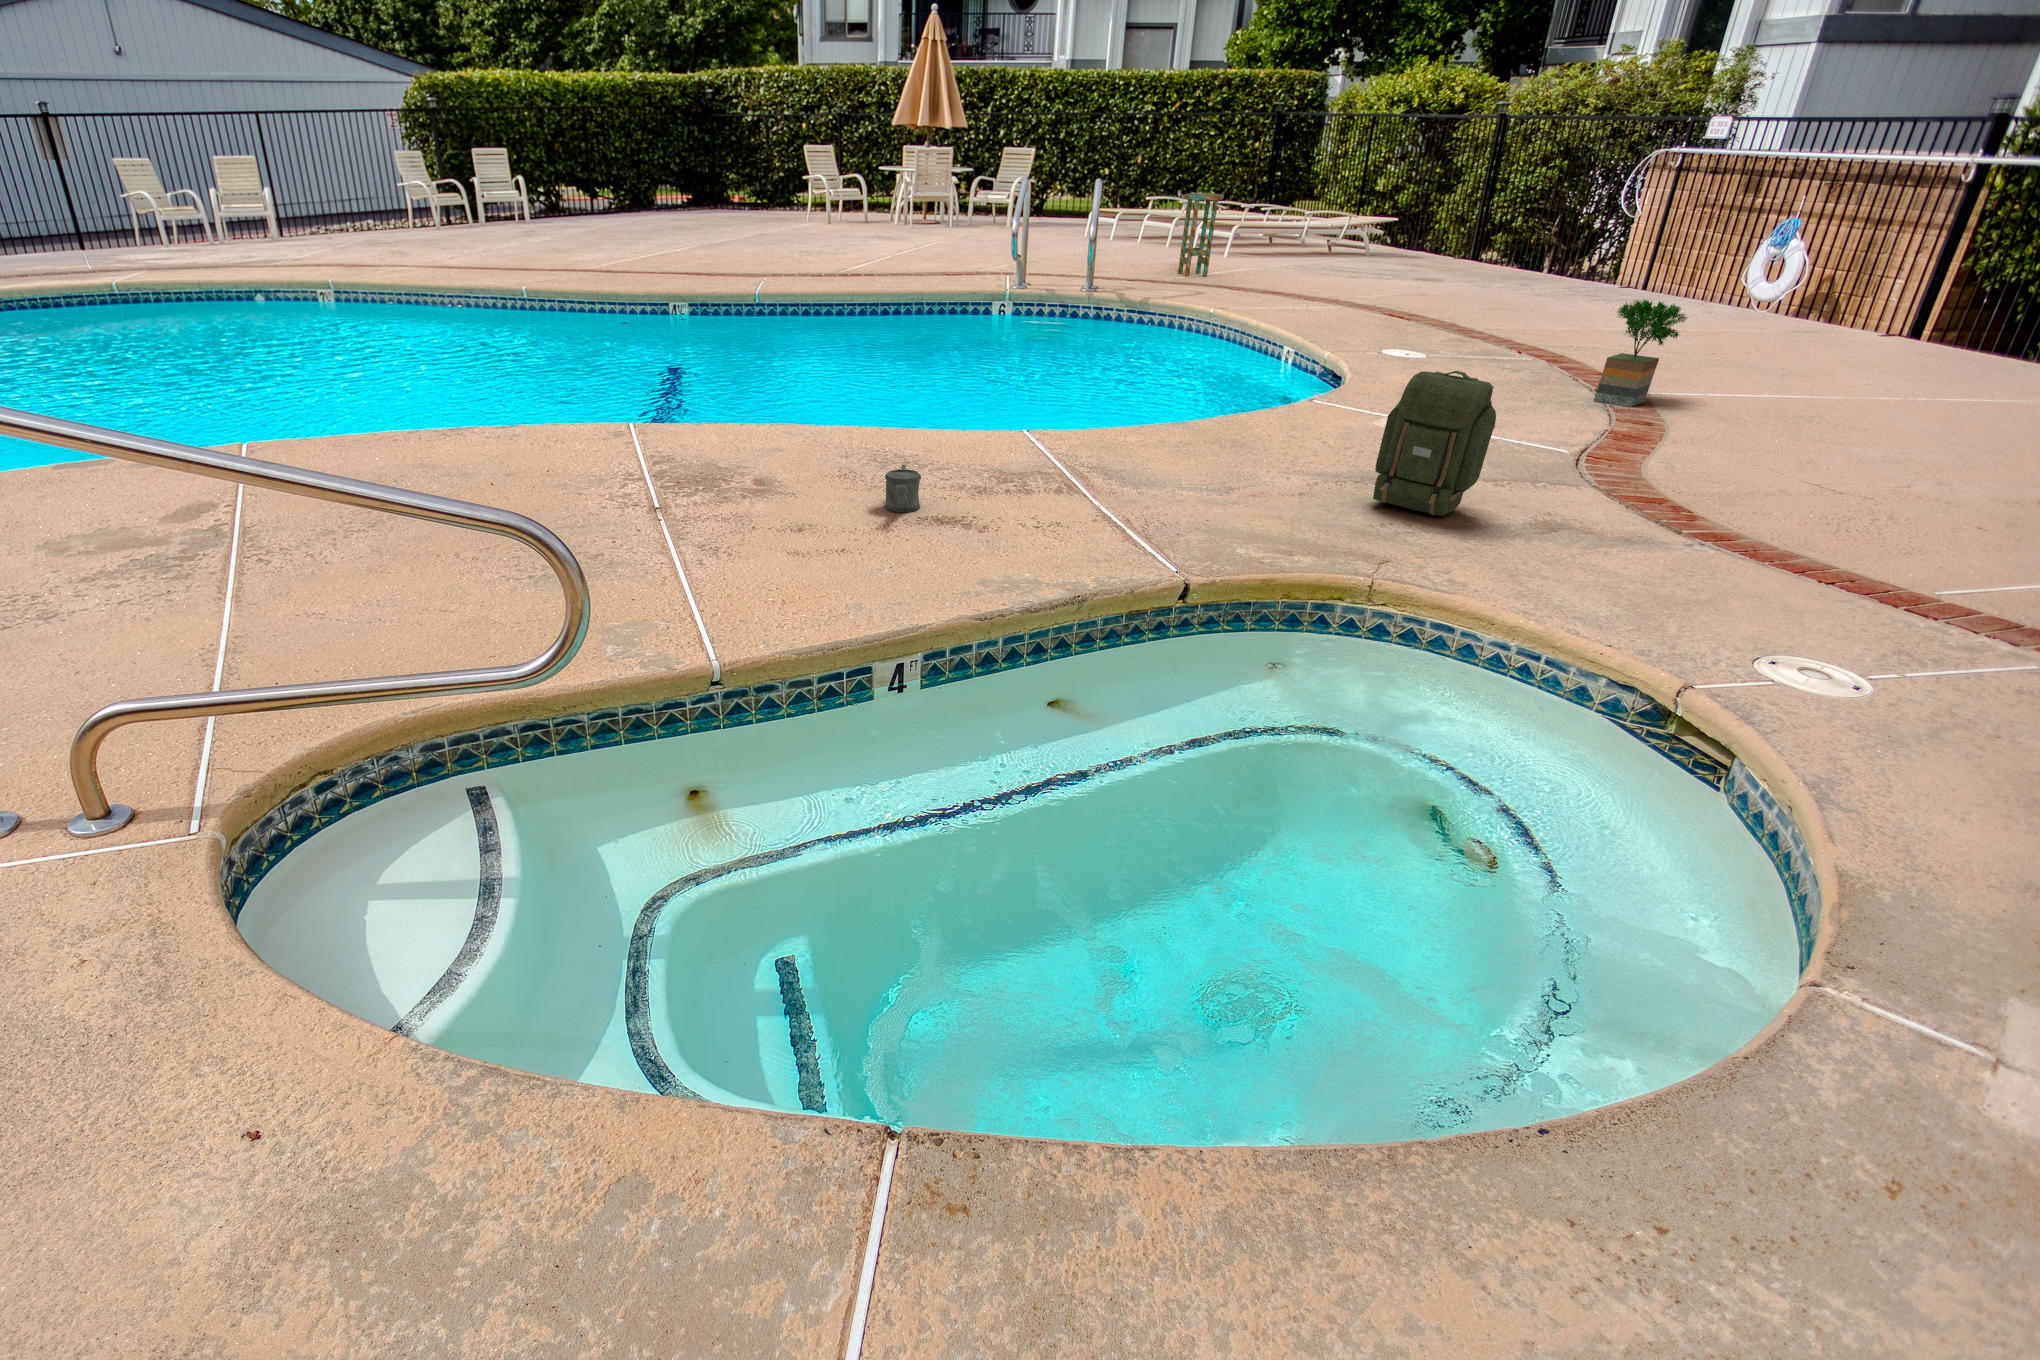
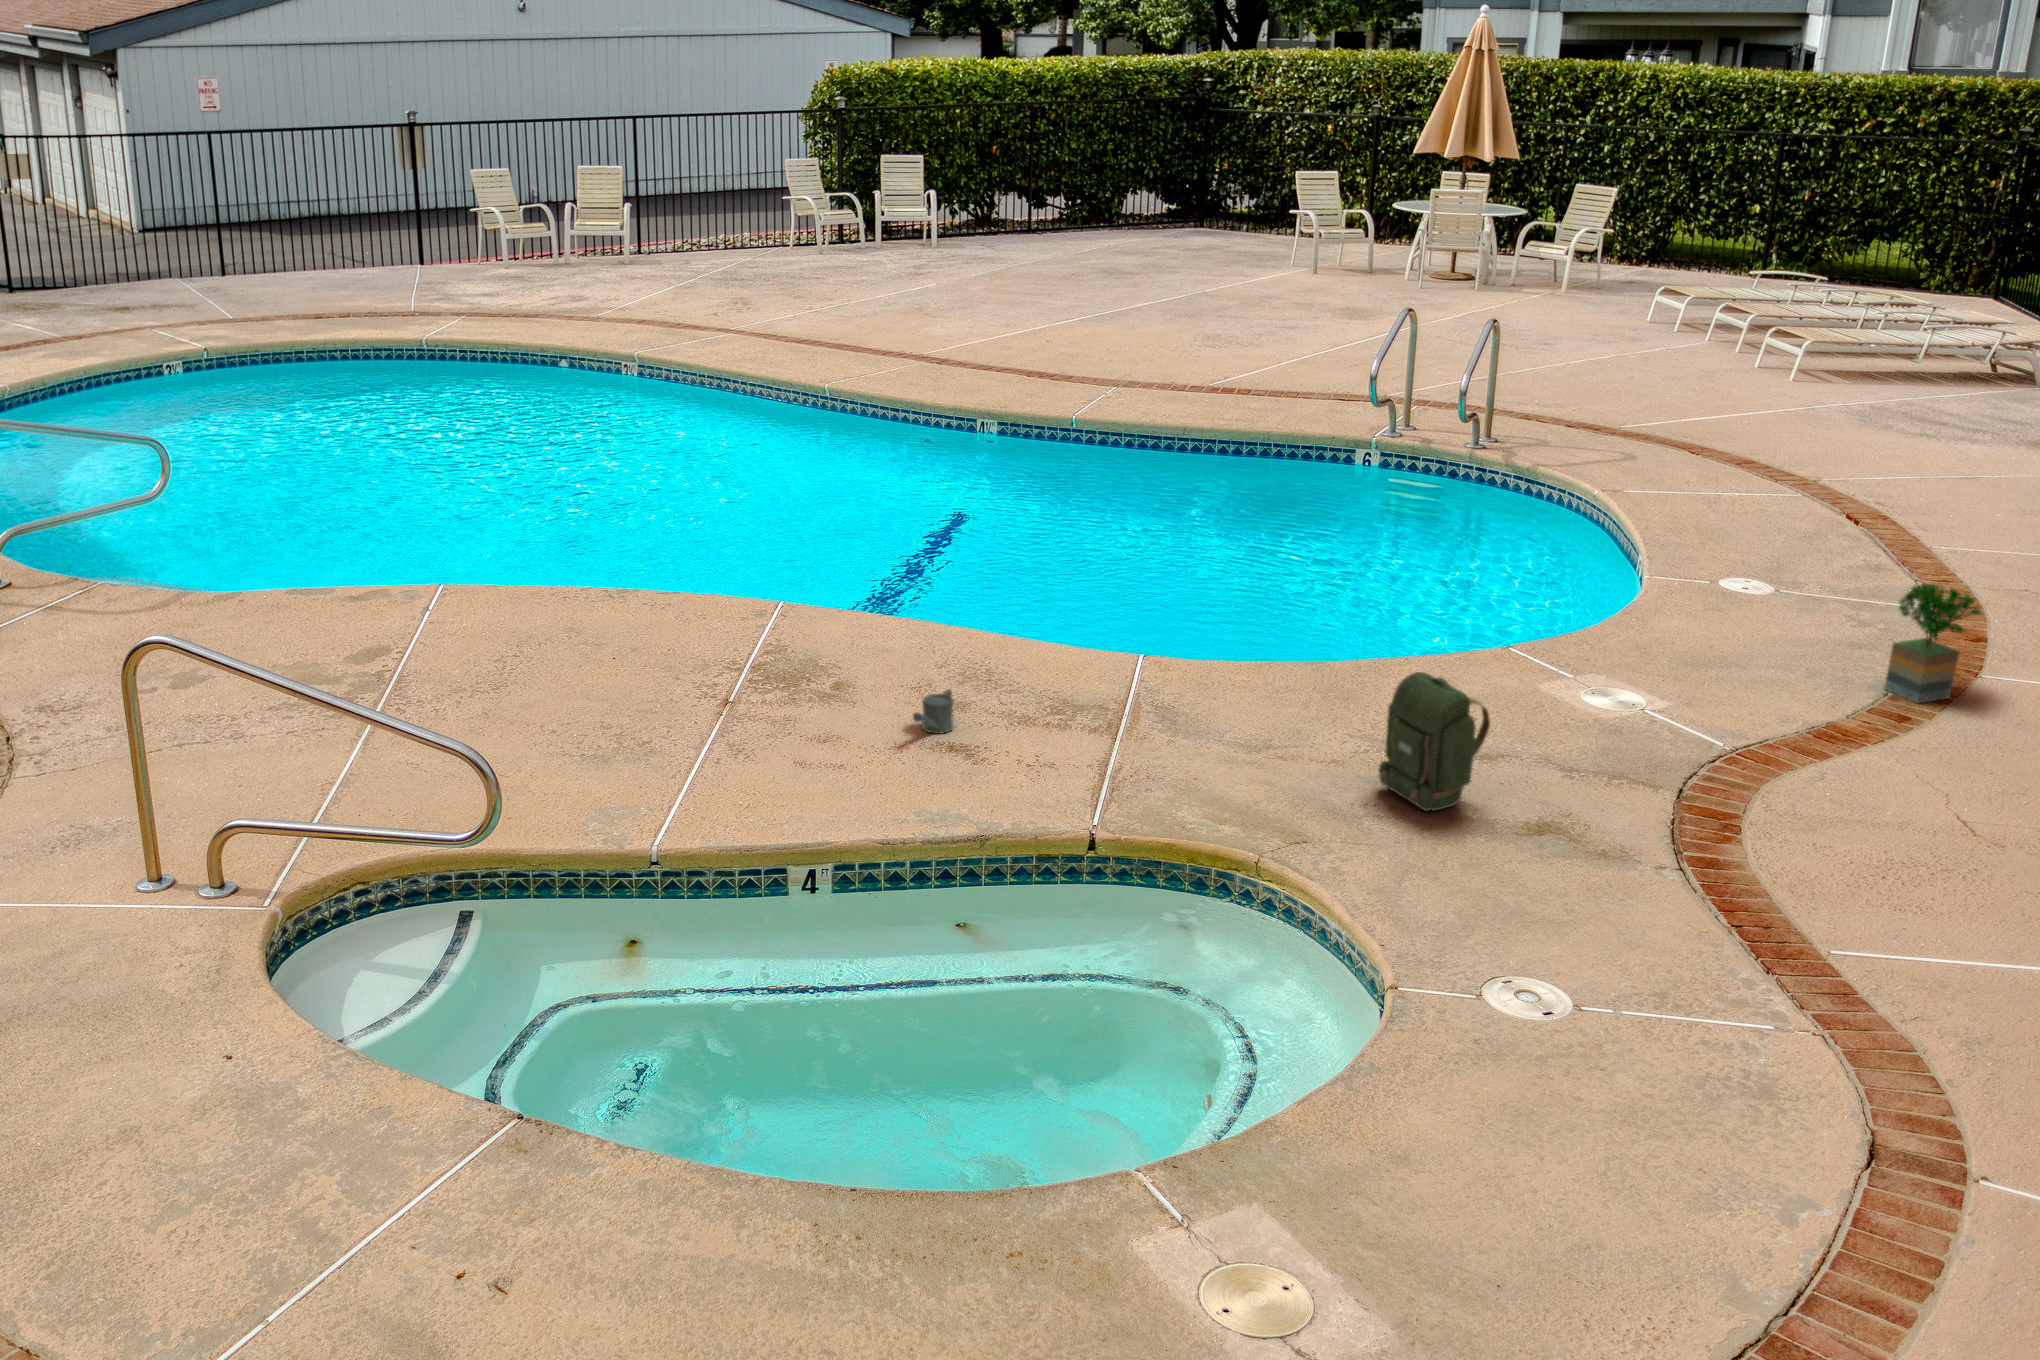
side table: present [1178,193,1224,277] -> none [1659,319,1717,422]

